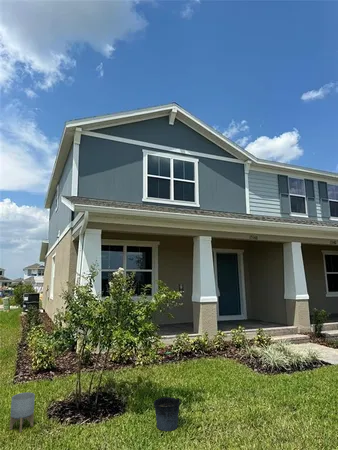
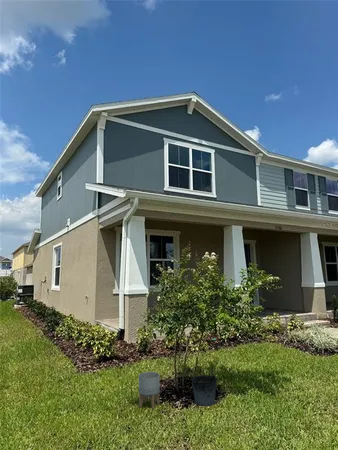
bucket: present [154,397,181,431] -> present [192,375,218,406]

